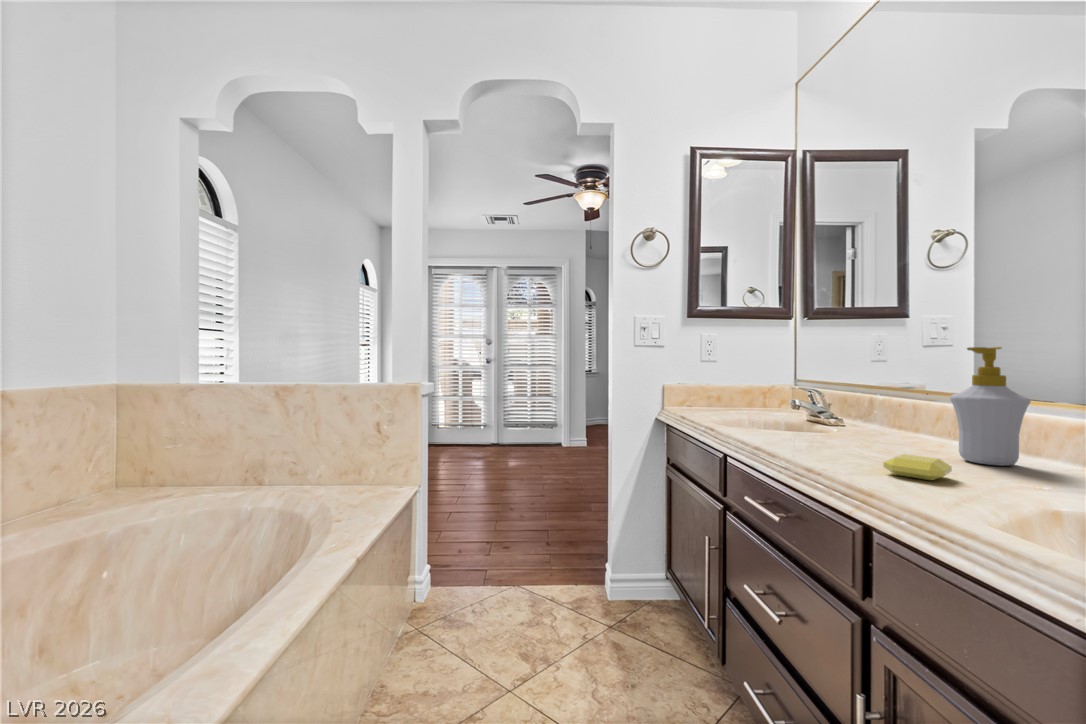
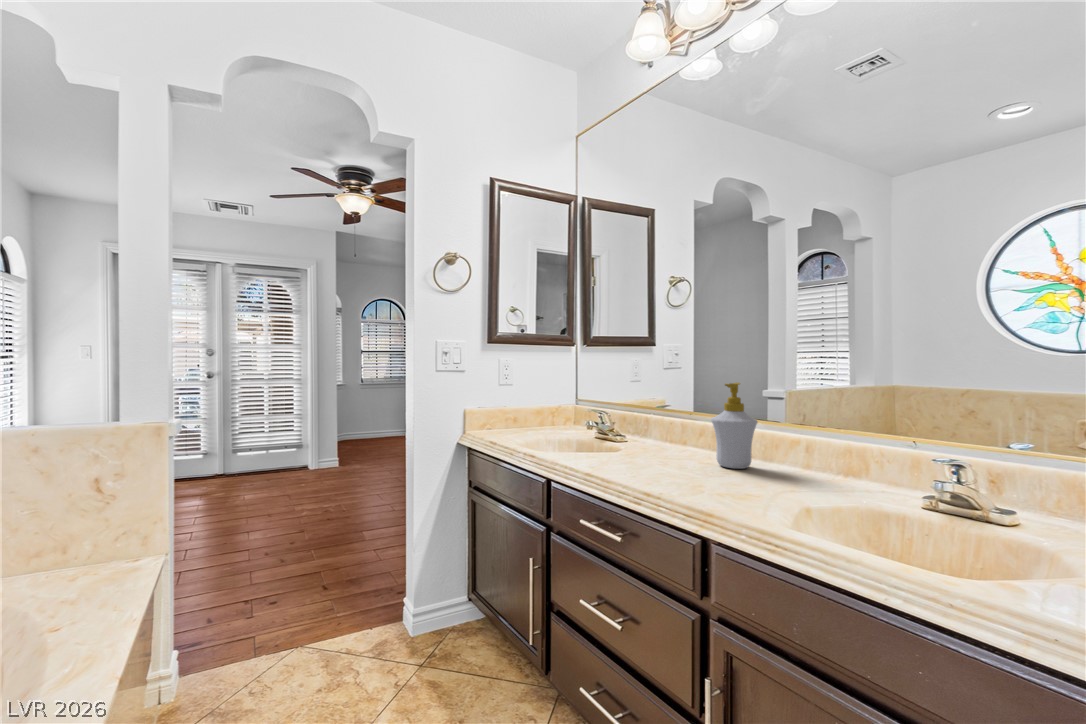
soap bar: present [884,454,952,480] -> none [696,471,737,492]

